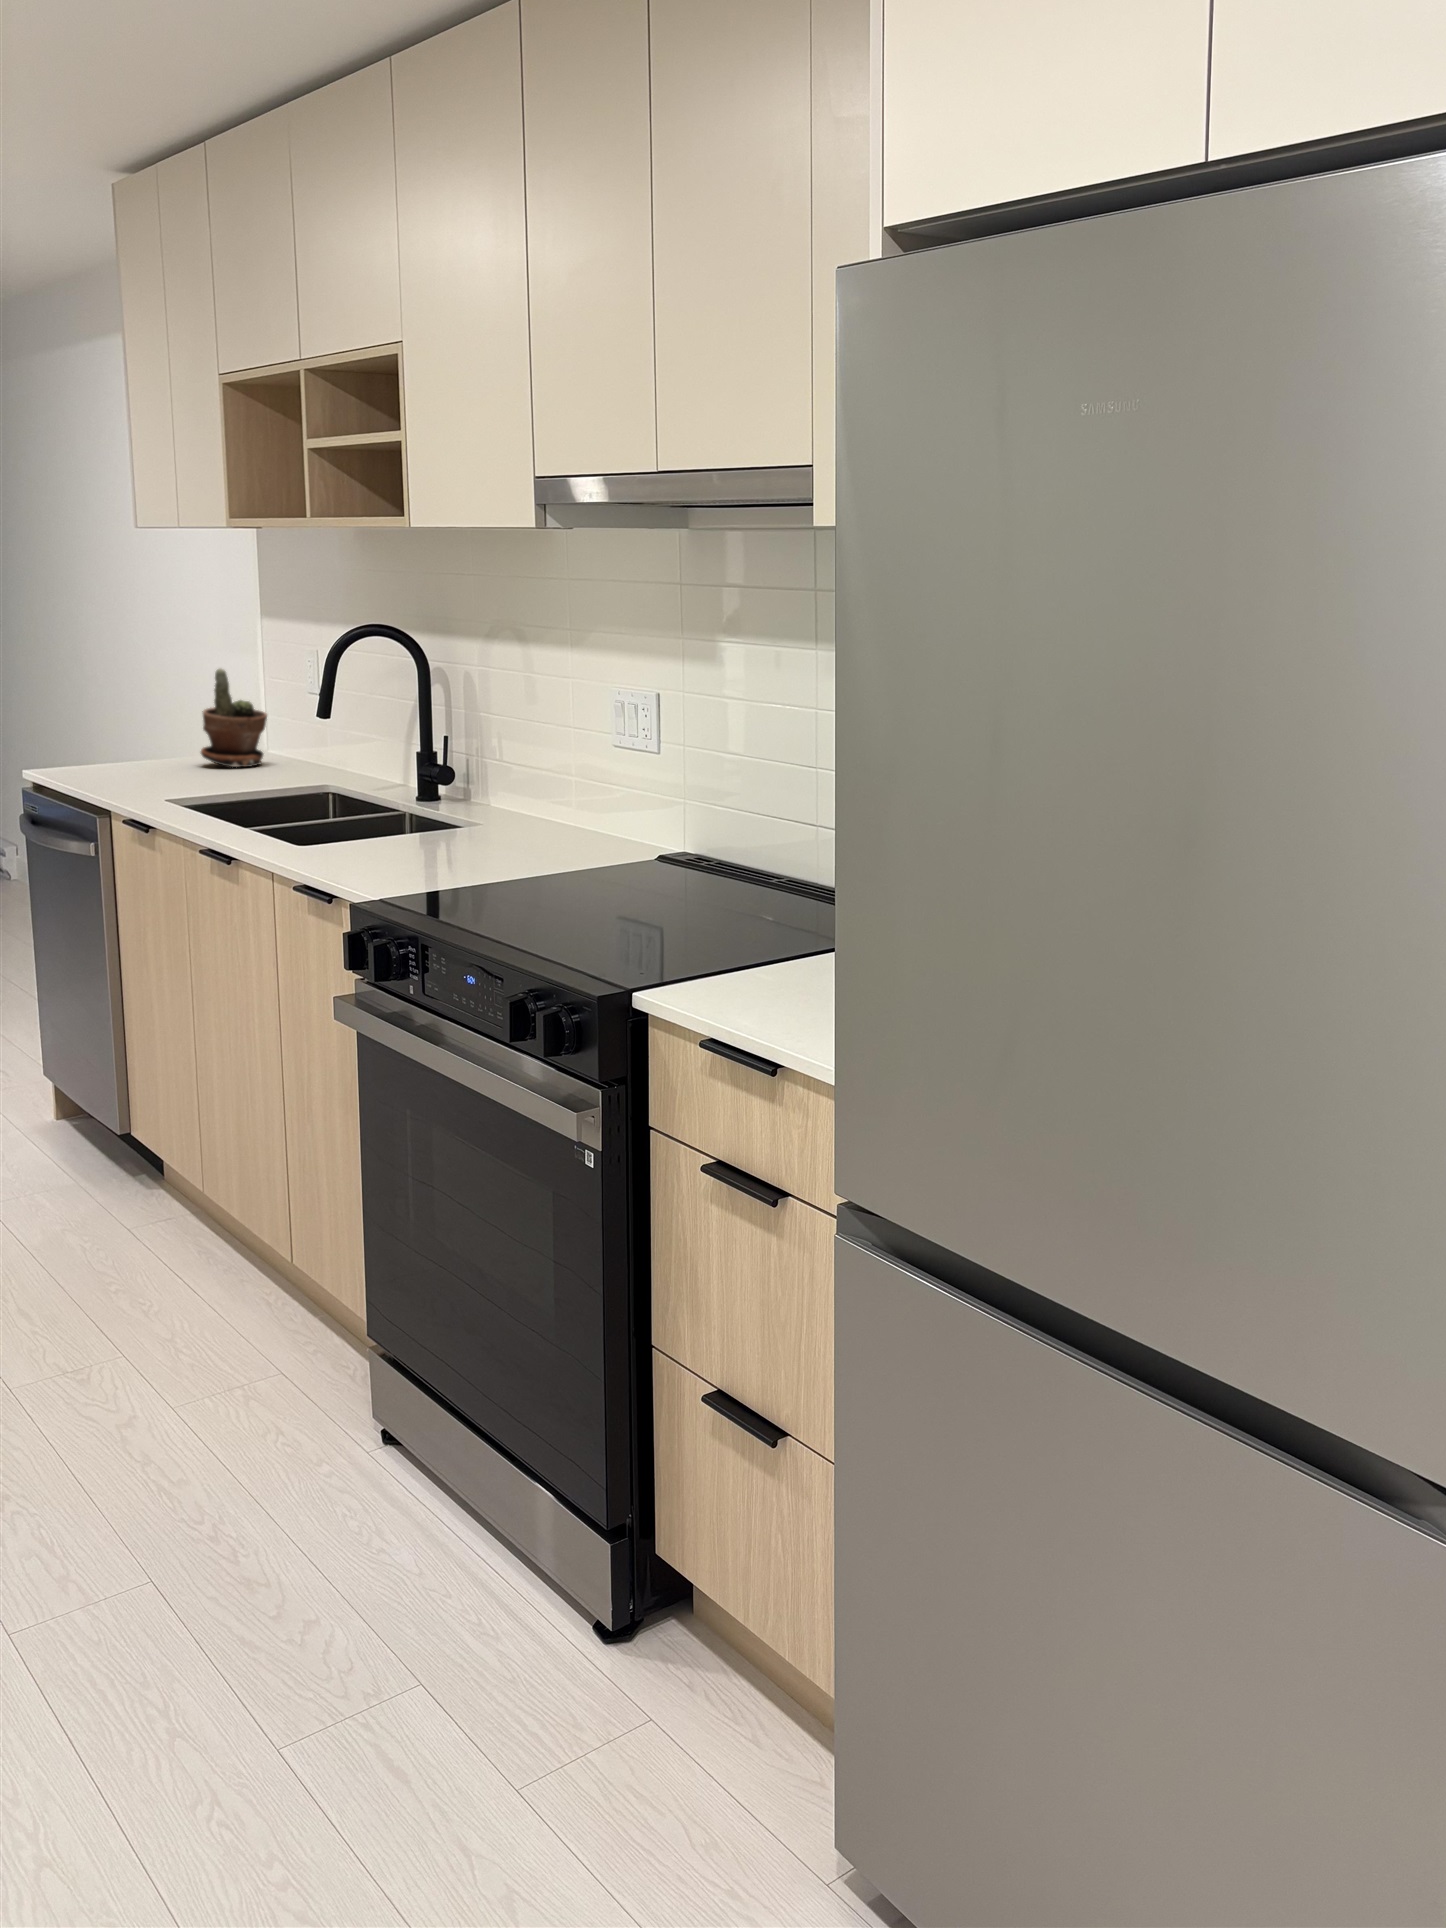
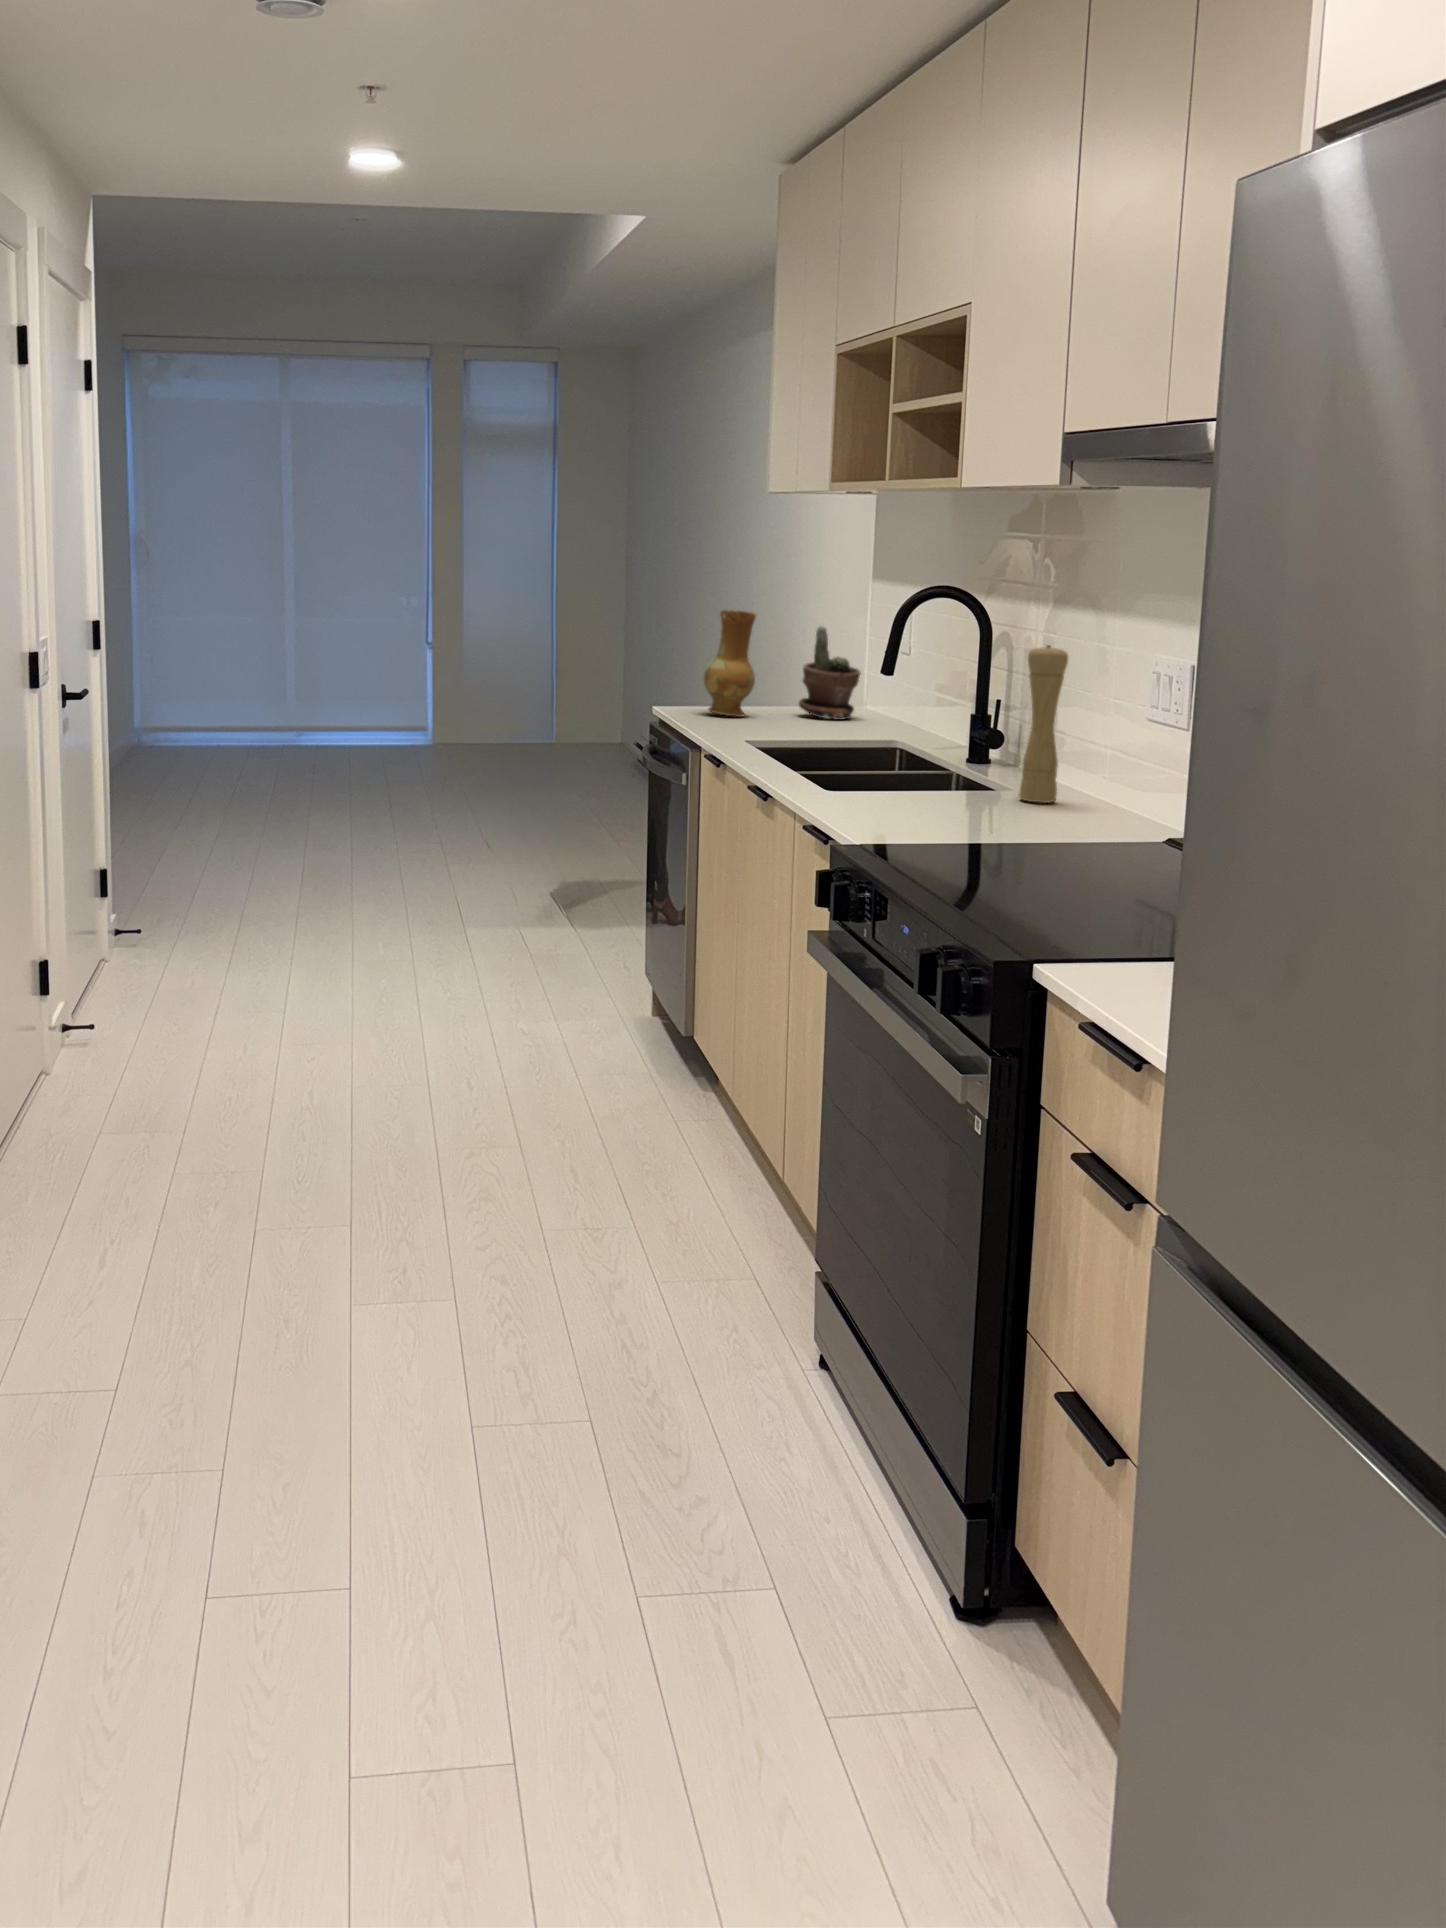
ceramic jug: none [89,658,151,775] -> present [704,610,757,717]
pepper mill: none [492,679,532,834] -> present [1019,645,1068,803]

